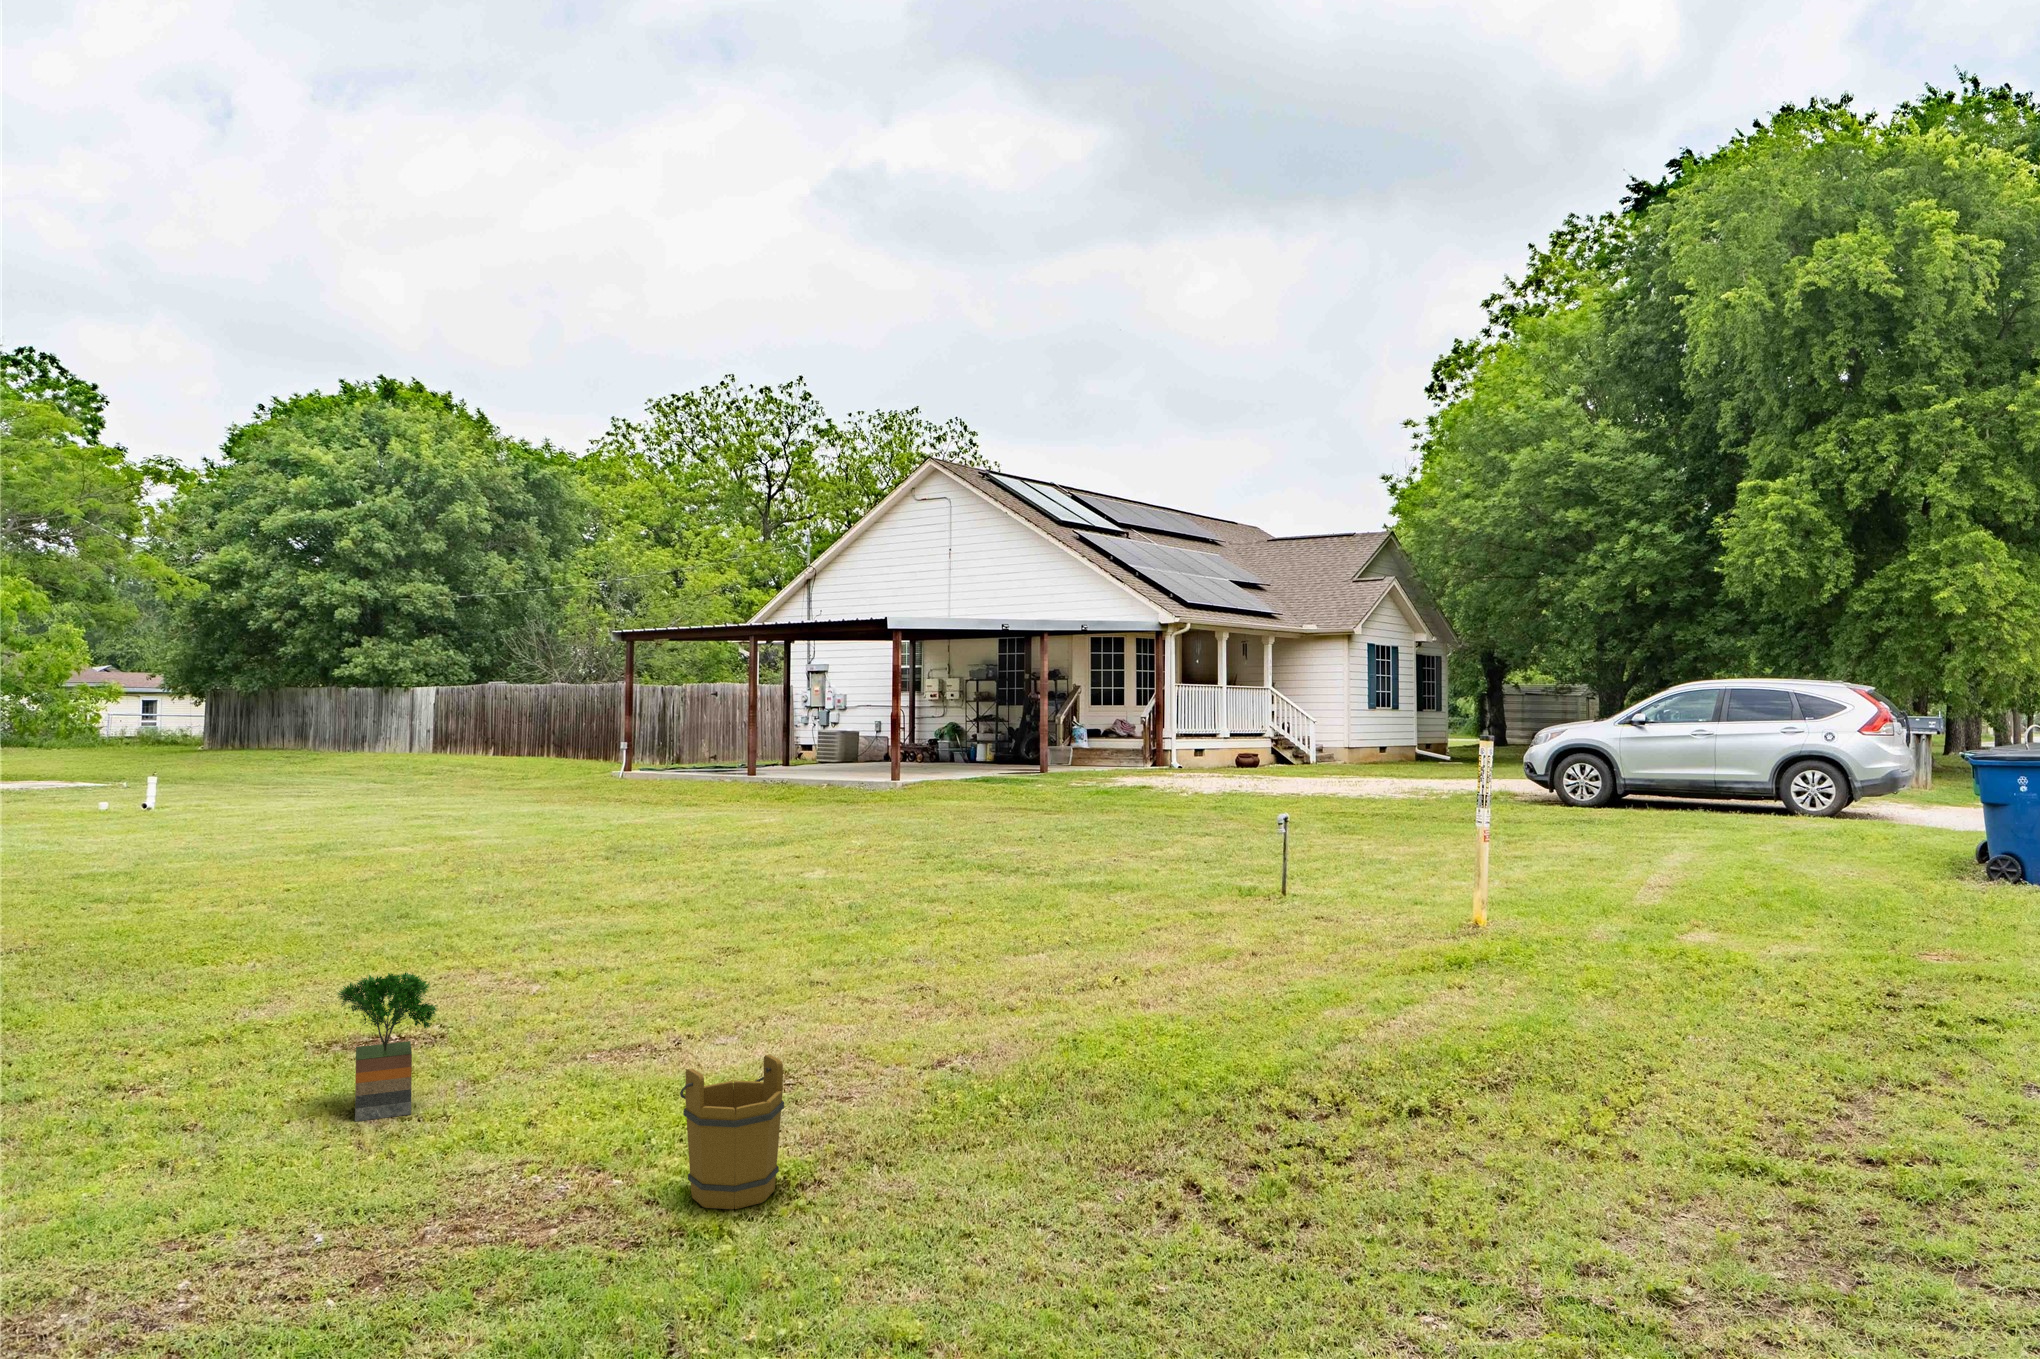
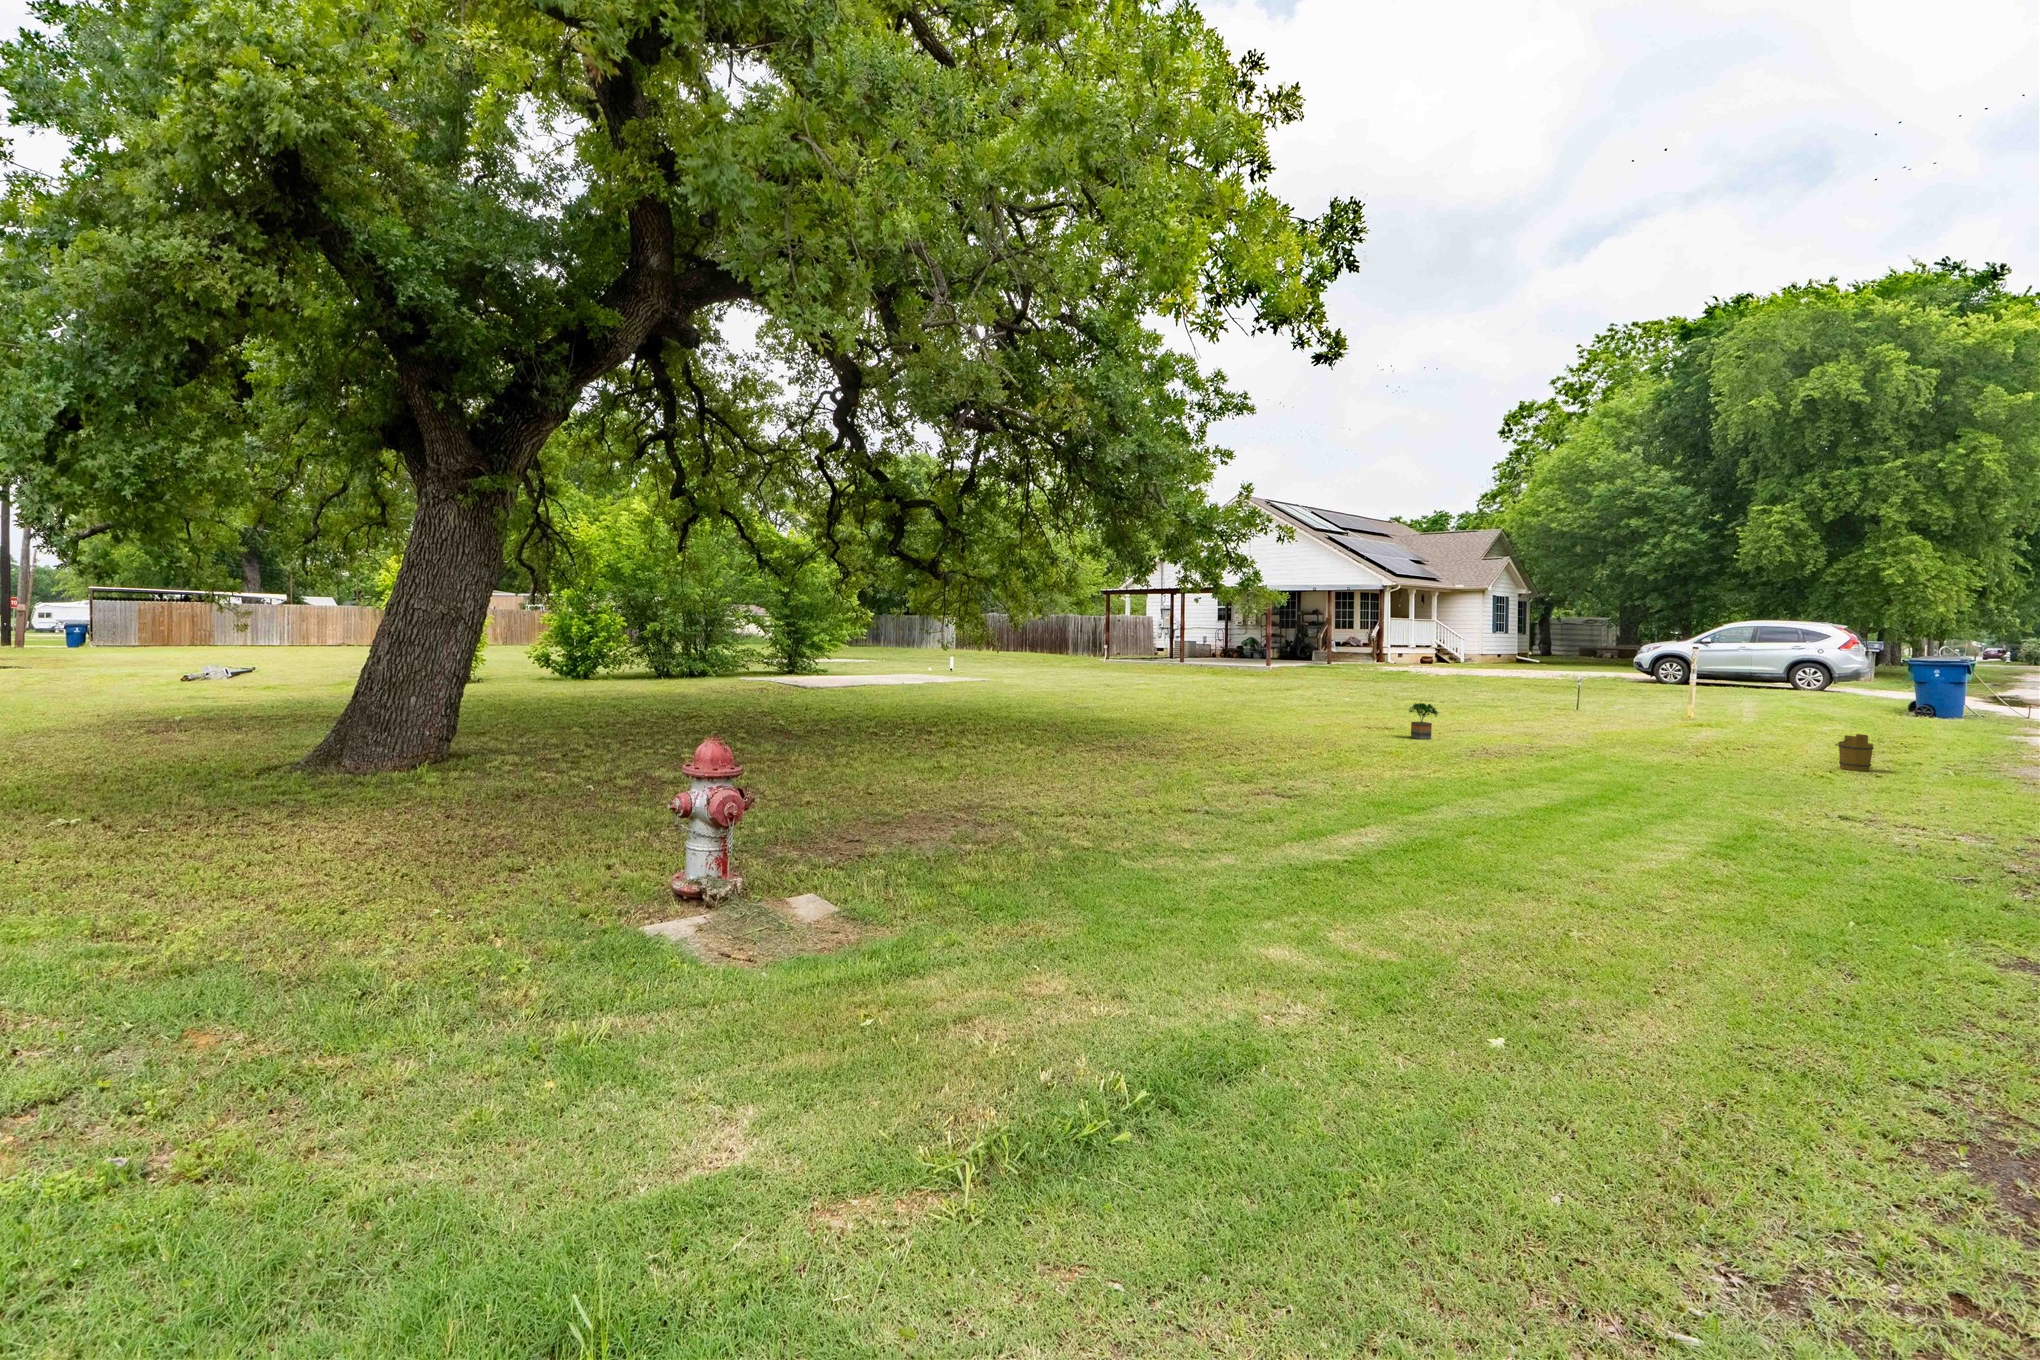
bucket: present [680,1054,784,1210] -> present [1835,734,1874,771]

